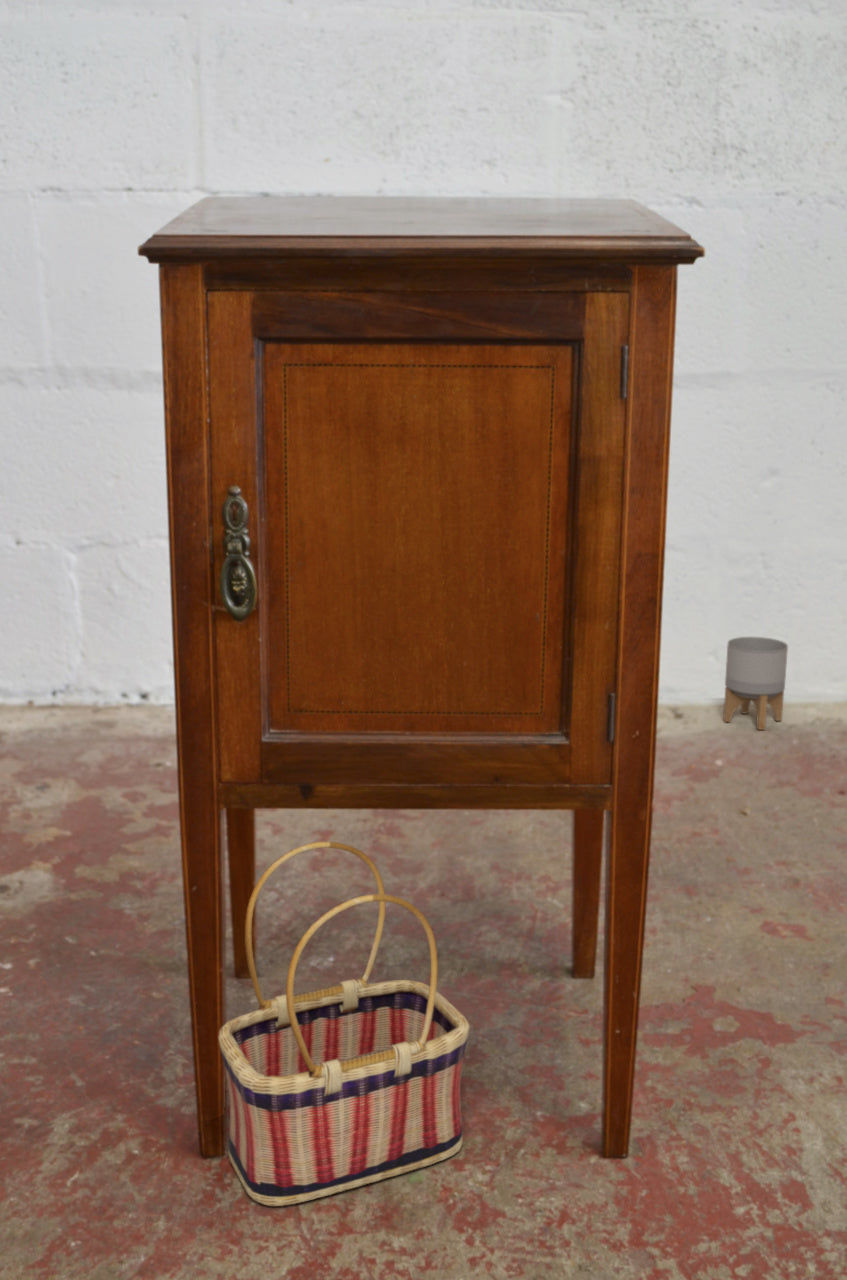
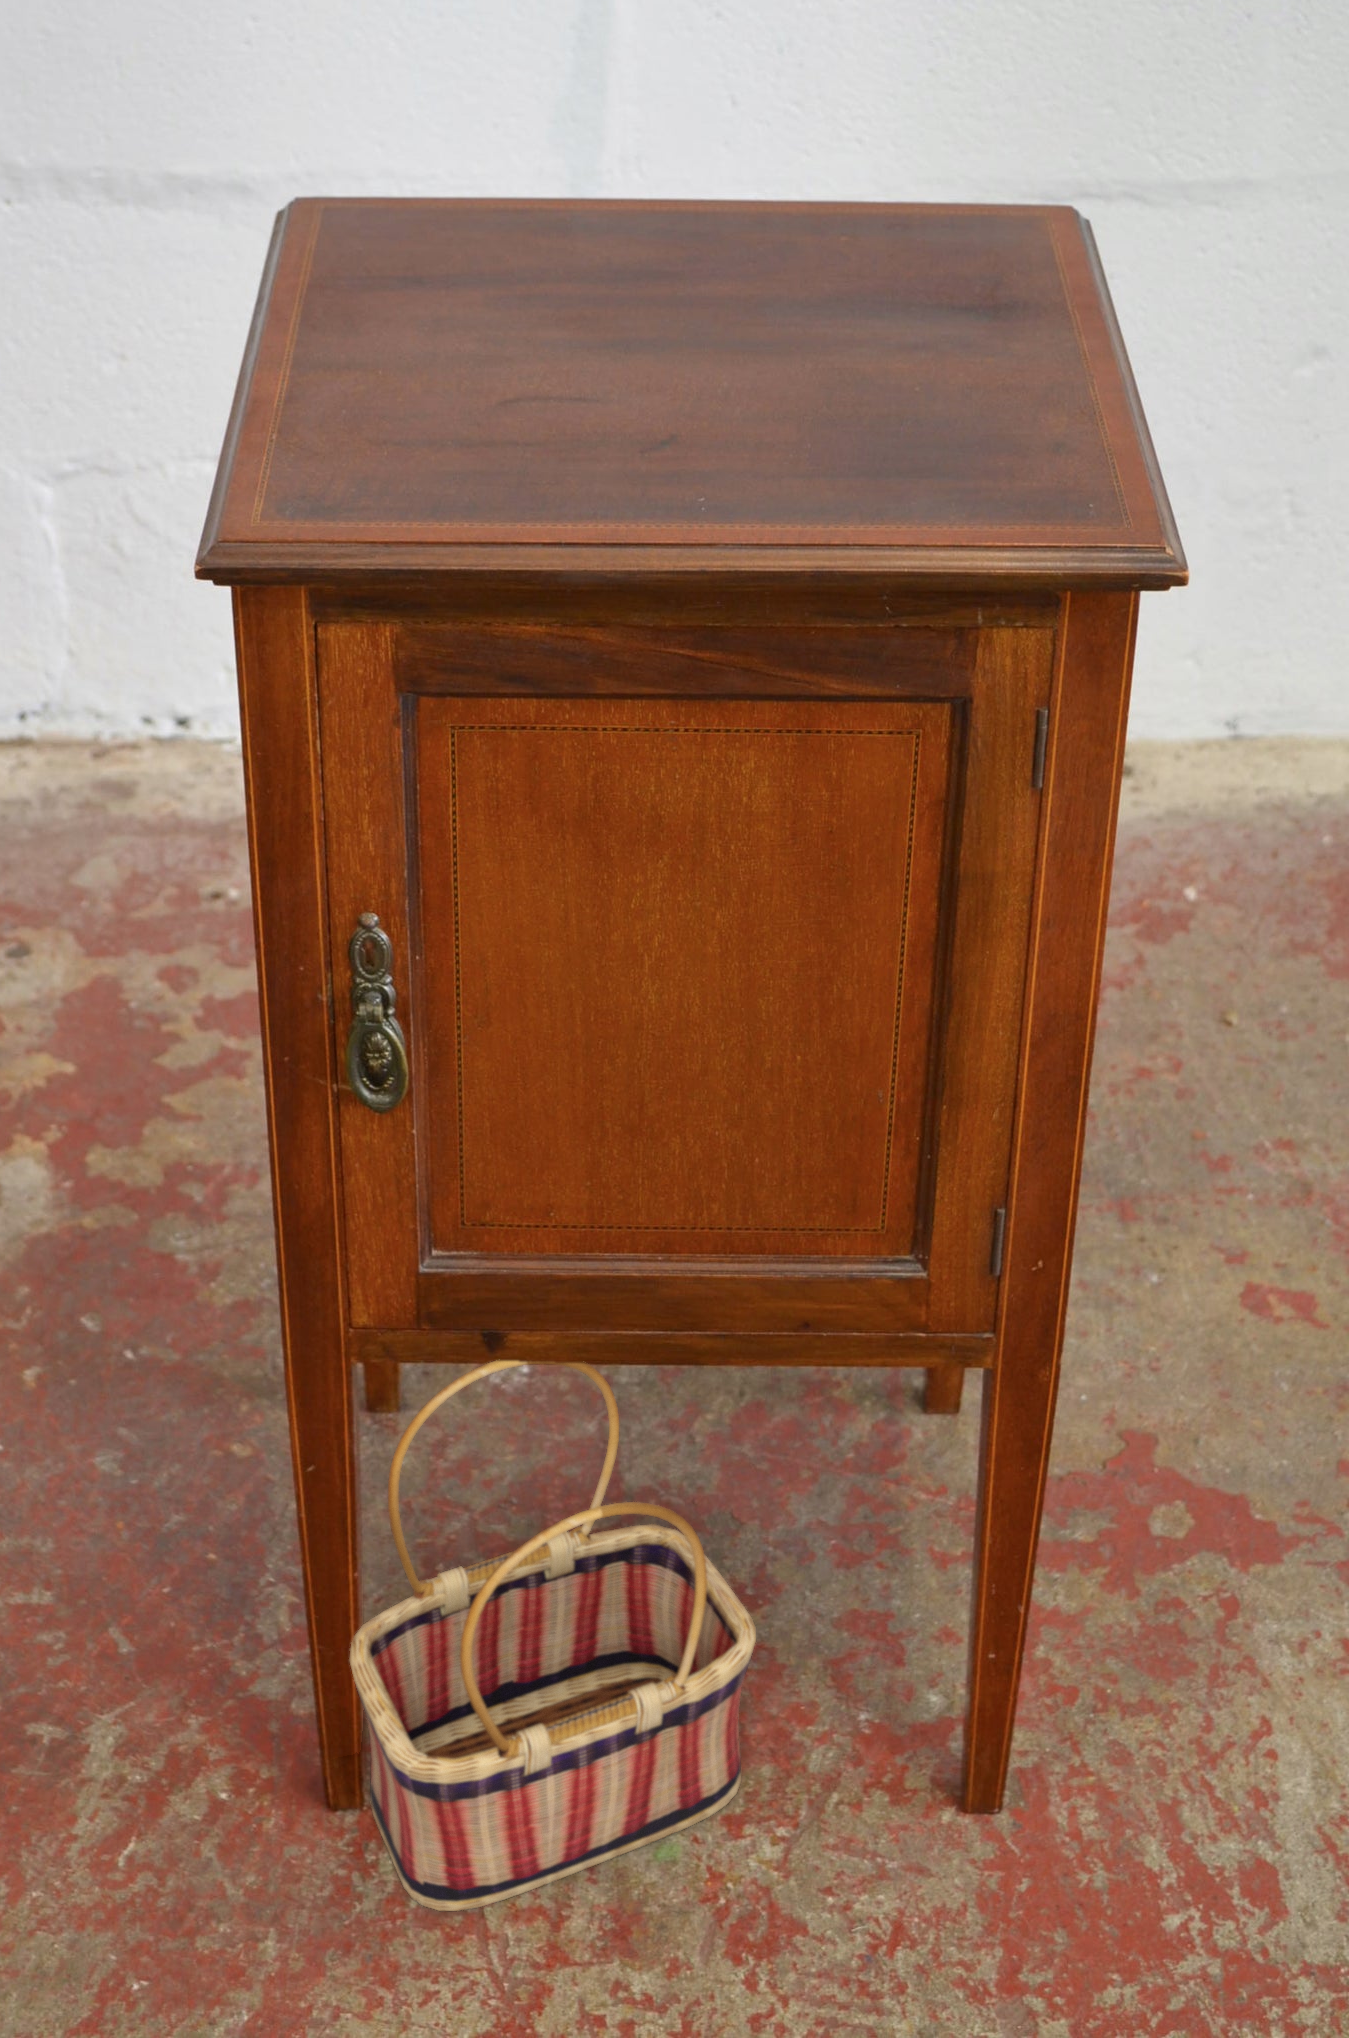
planter: present [724,637,788,730] -> none [1202,637,1327,809]

